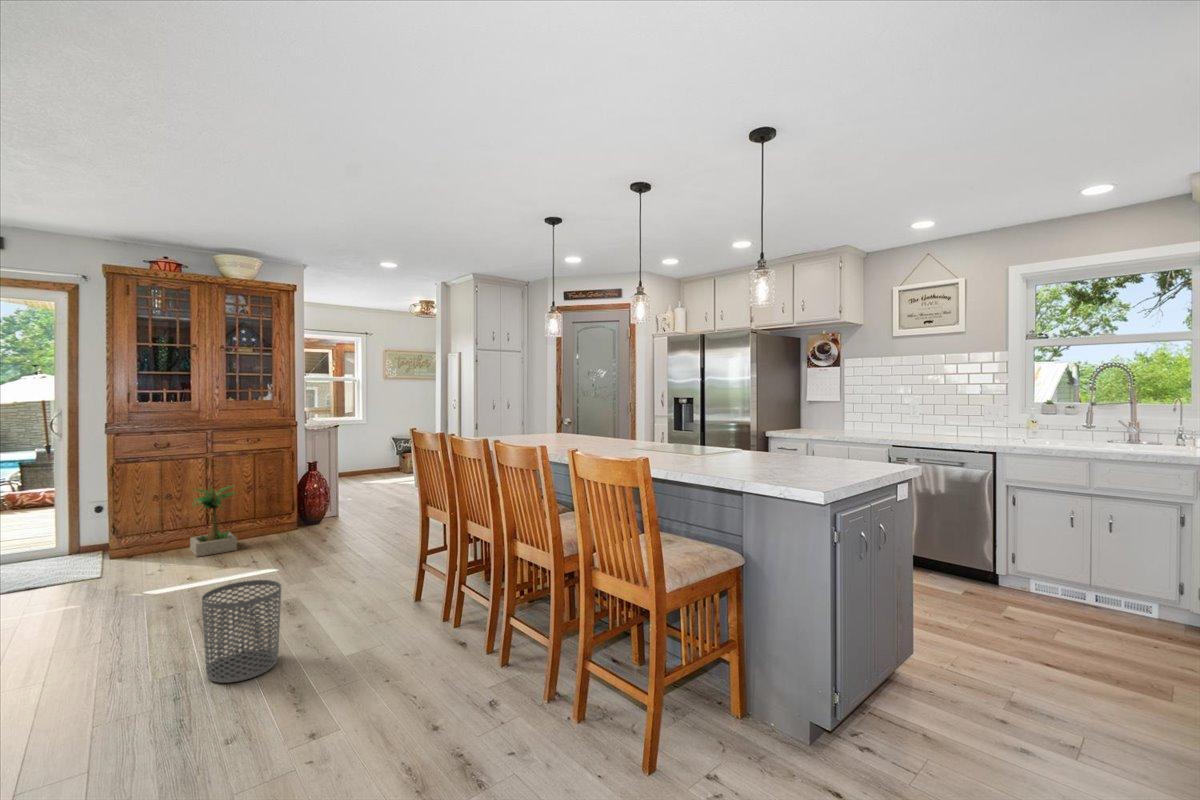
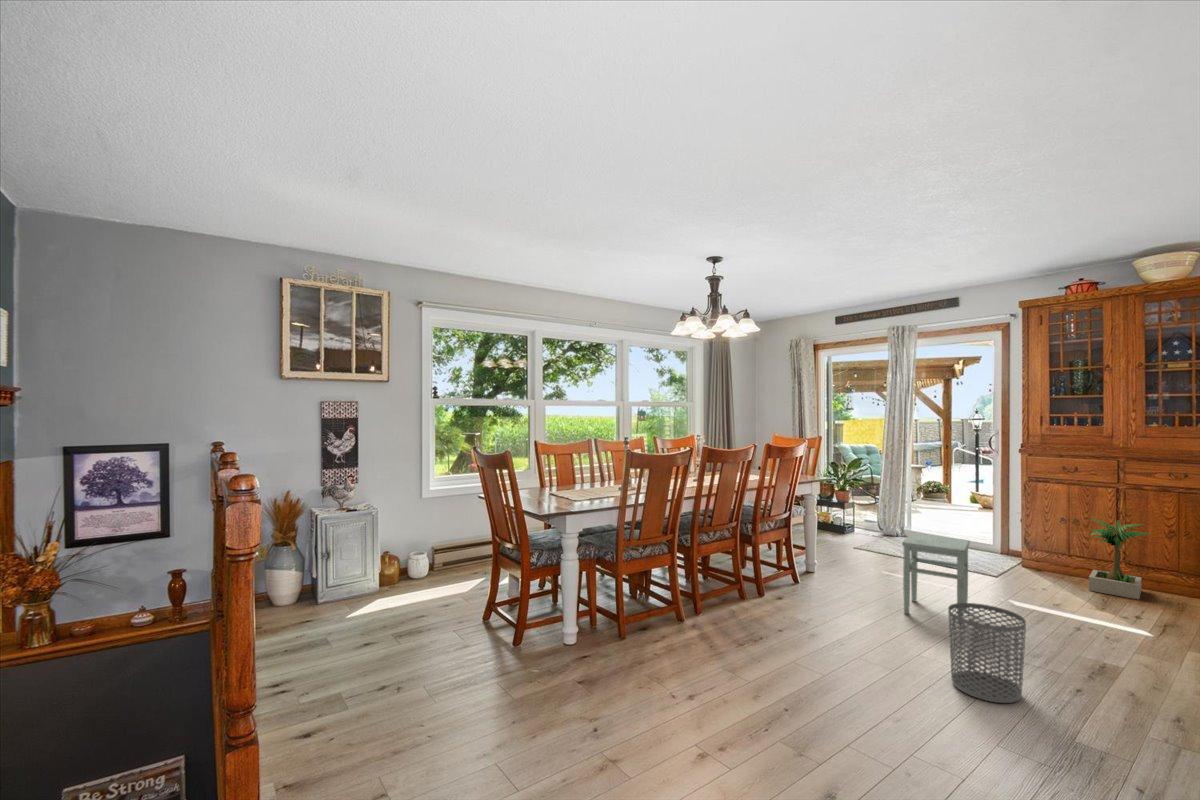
stool: none [37,536,141,655] -> present [902,533,970,618]

